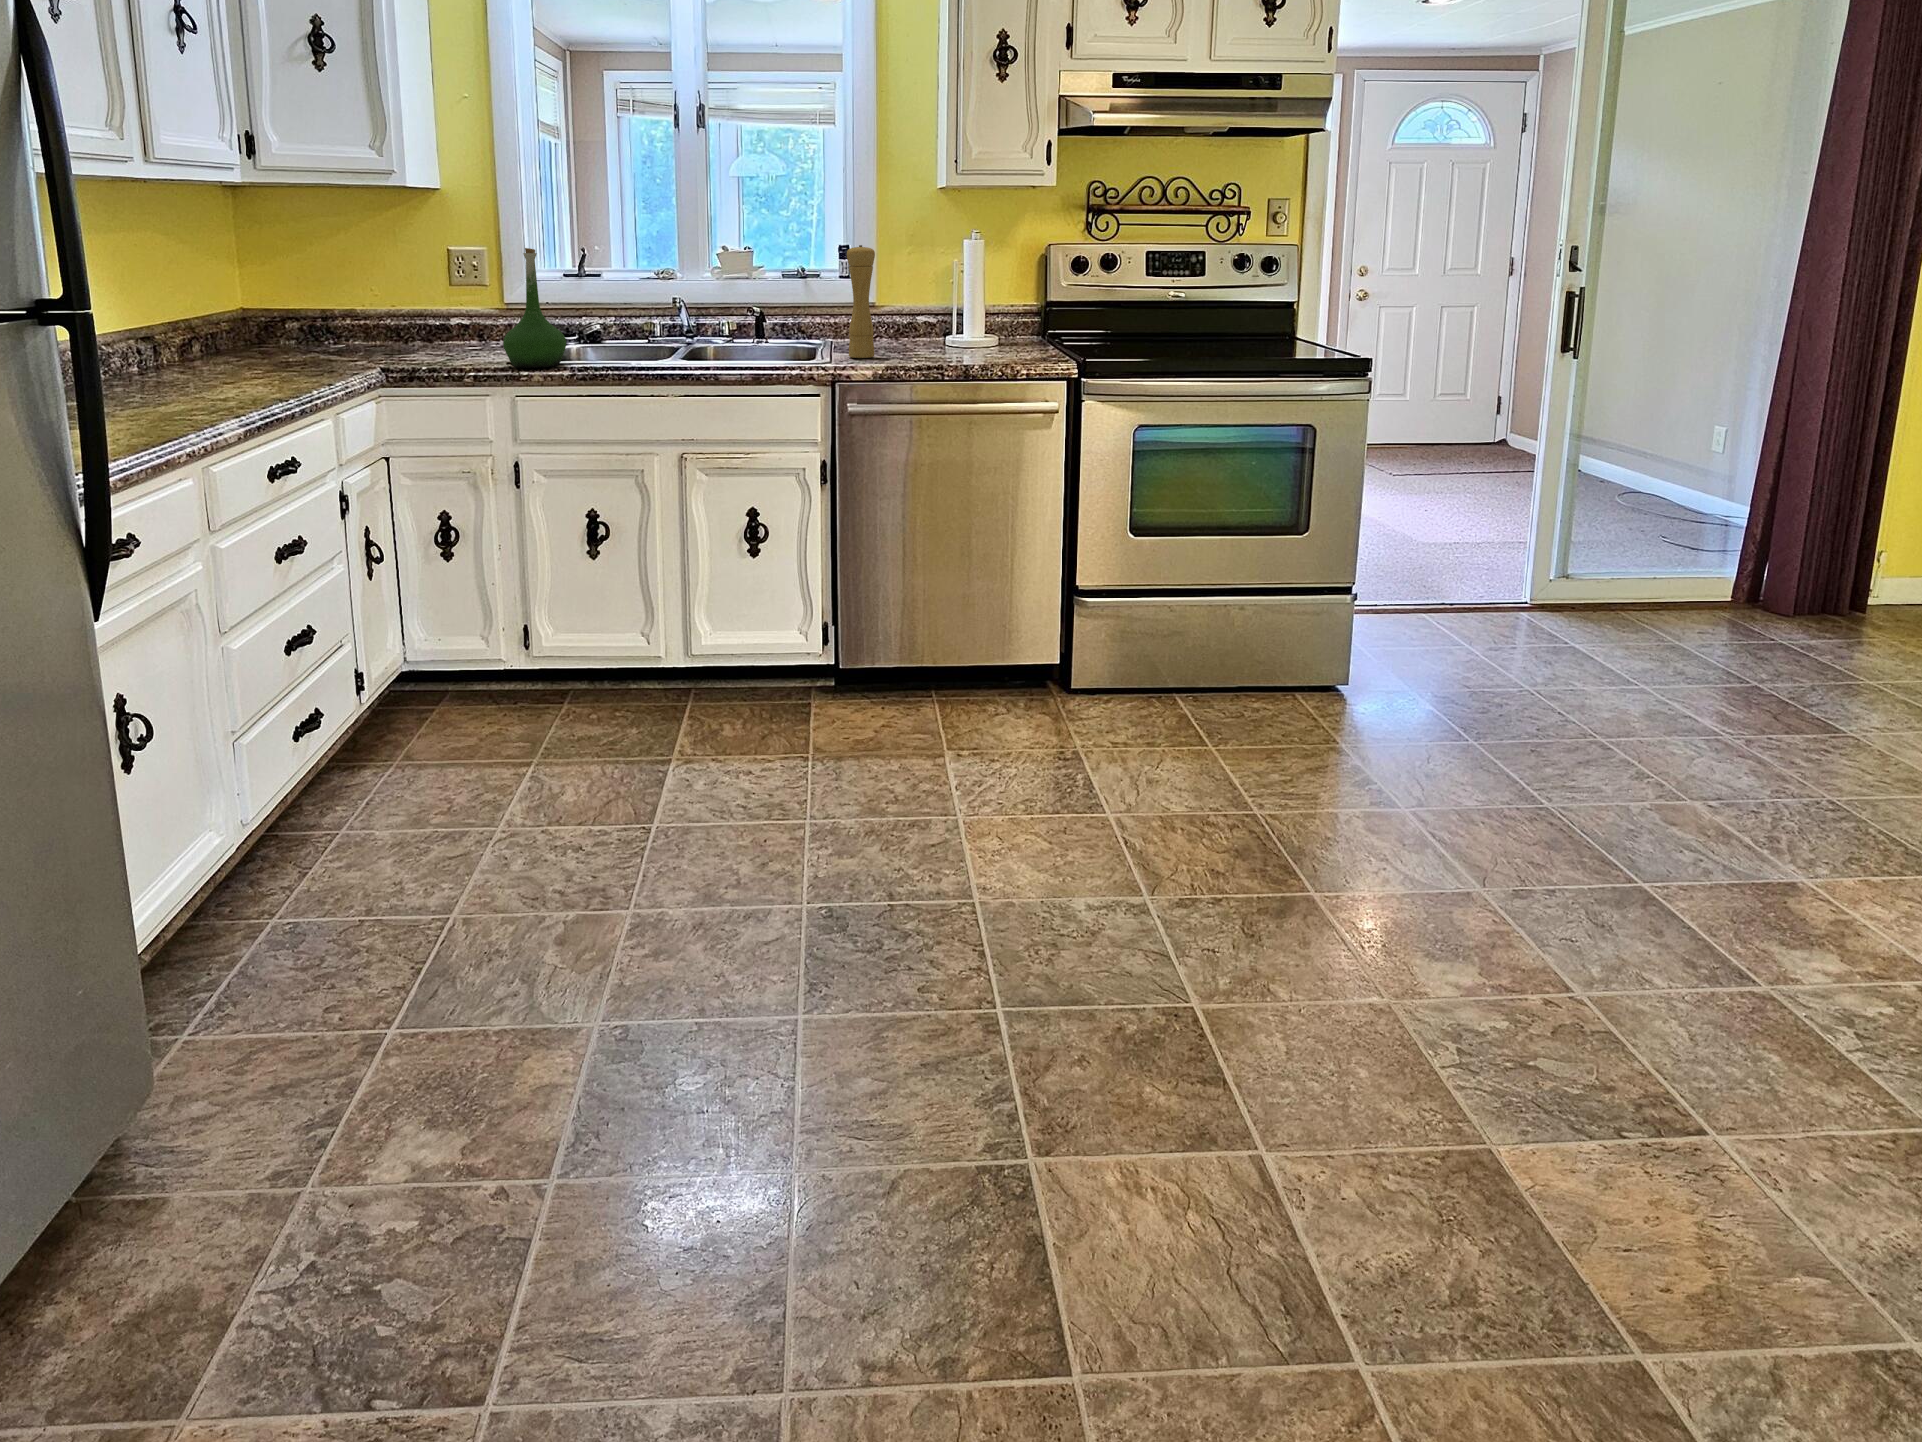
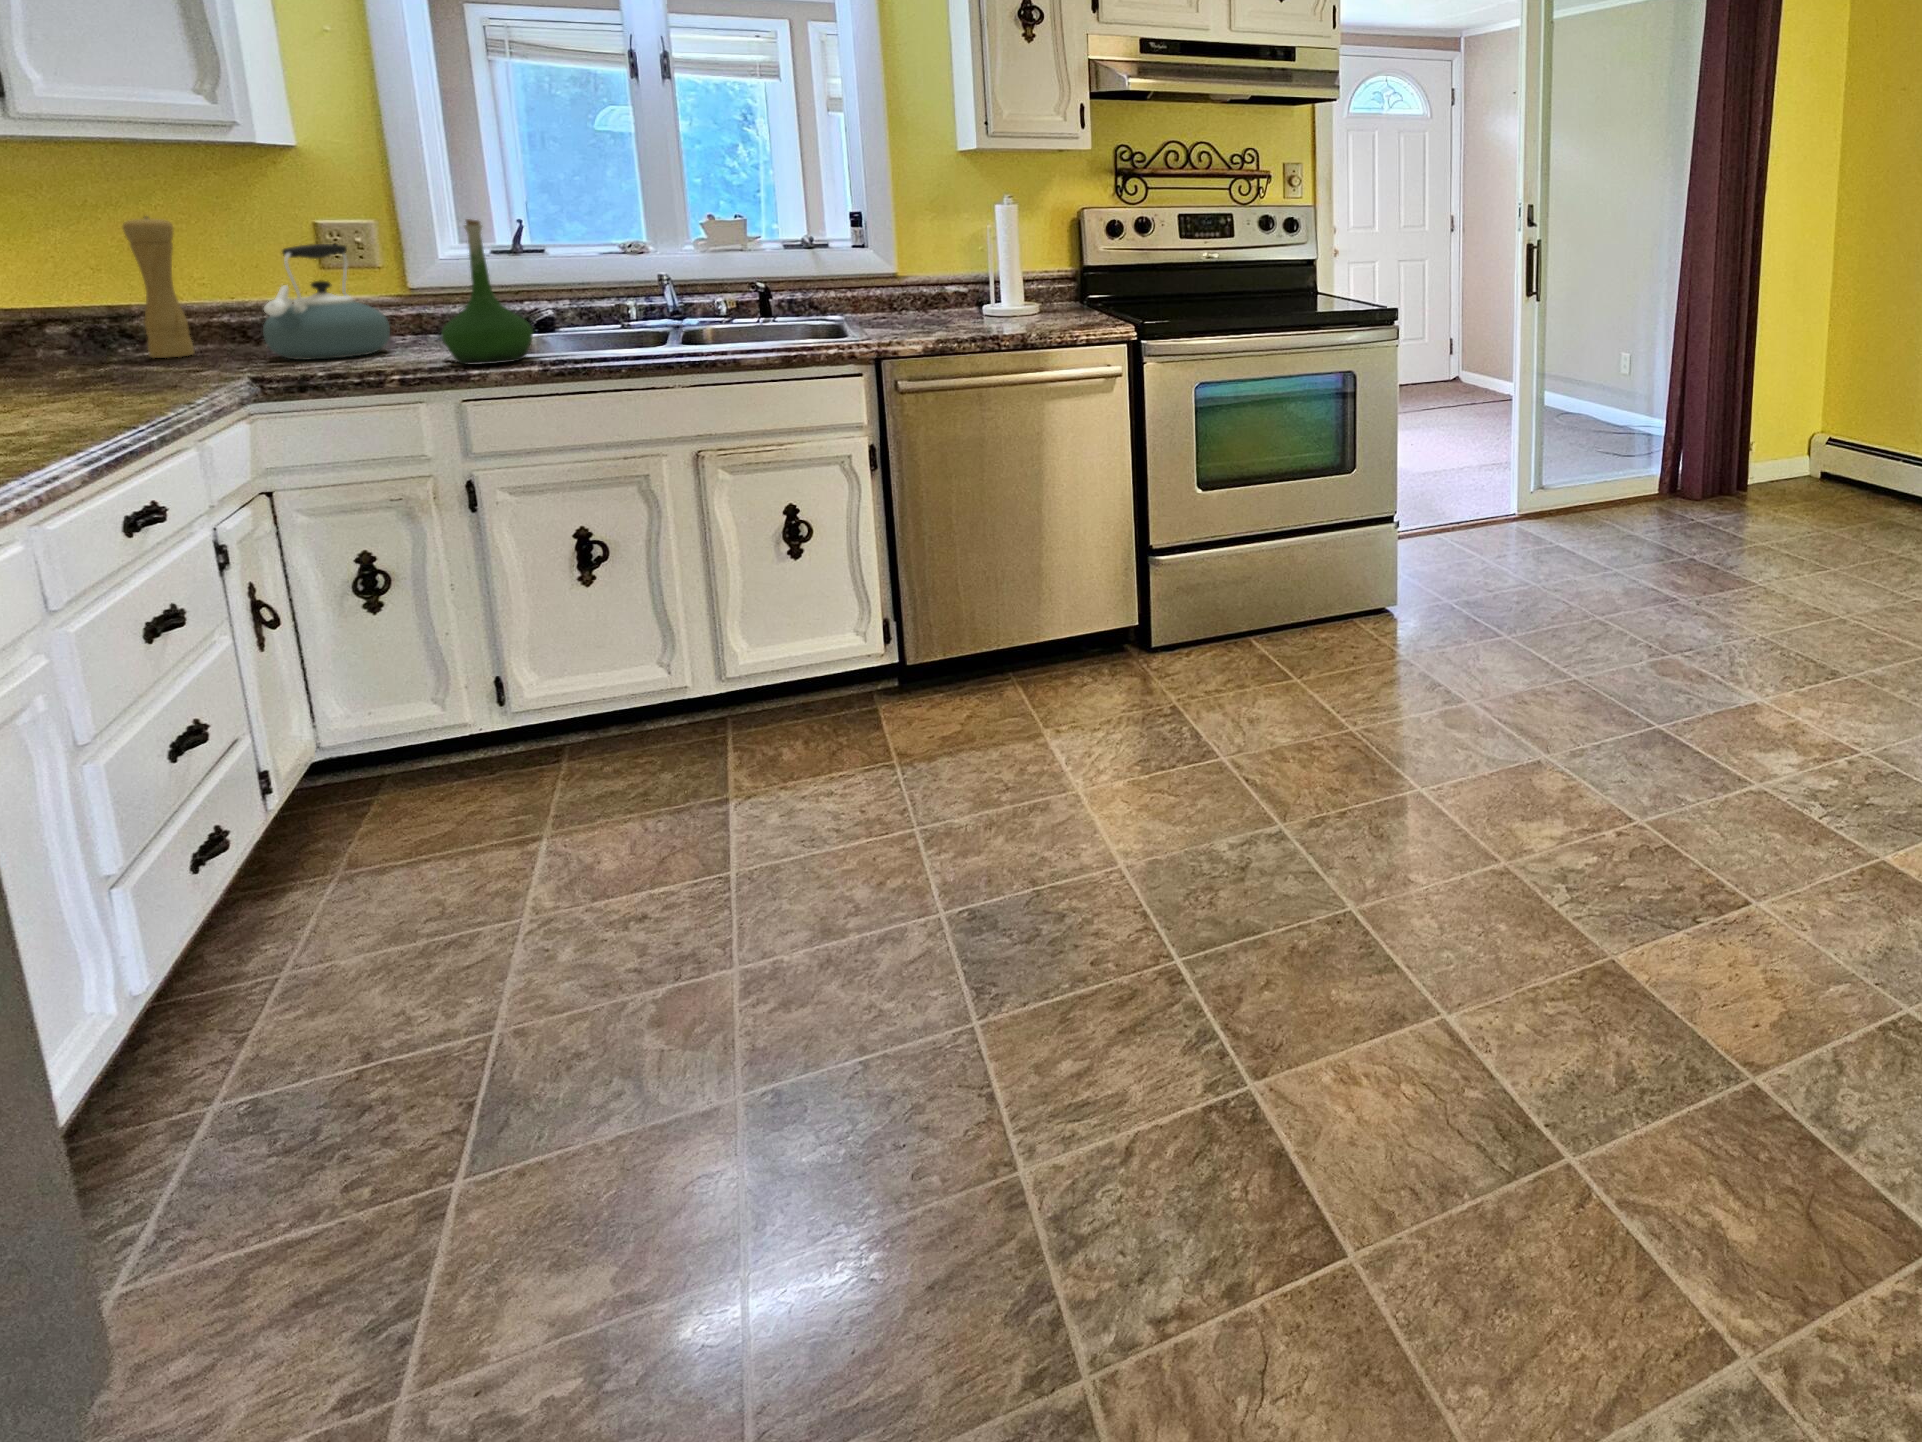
pepper mill: present [847,245,875,358] -> present [123,216,194,358]
kettle: none [399,267,480,357] -> present [263,244,390,360]

